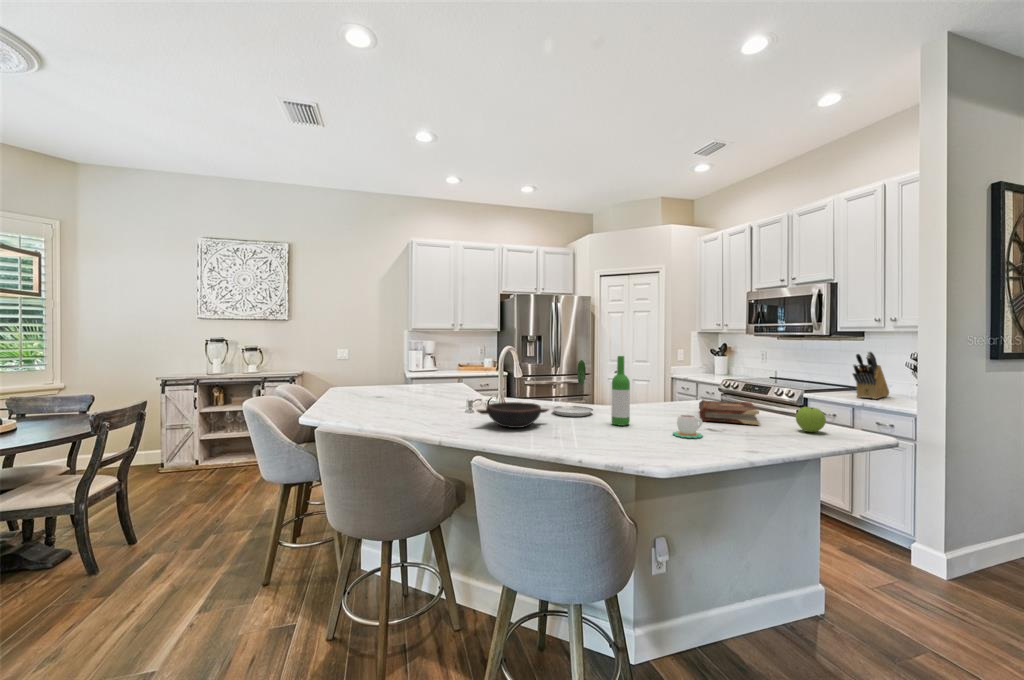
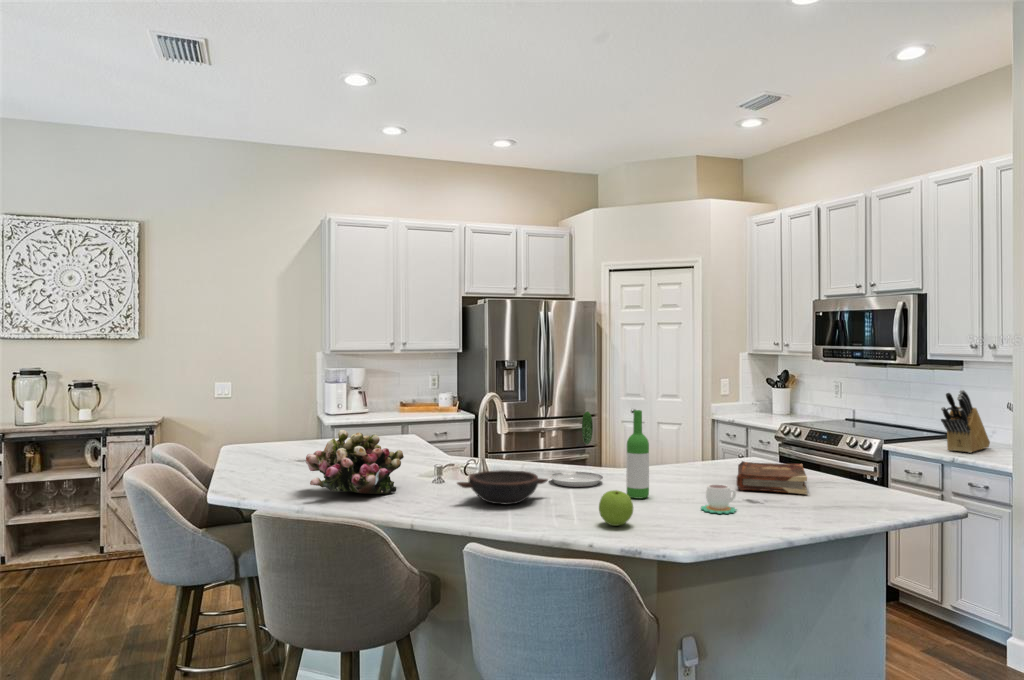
flower arrangement: none [364,370,441,418] -> present [305,430,404,494]
apple: present [796,407,826,432] -> present [599,490,633,526]

